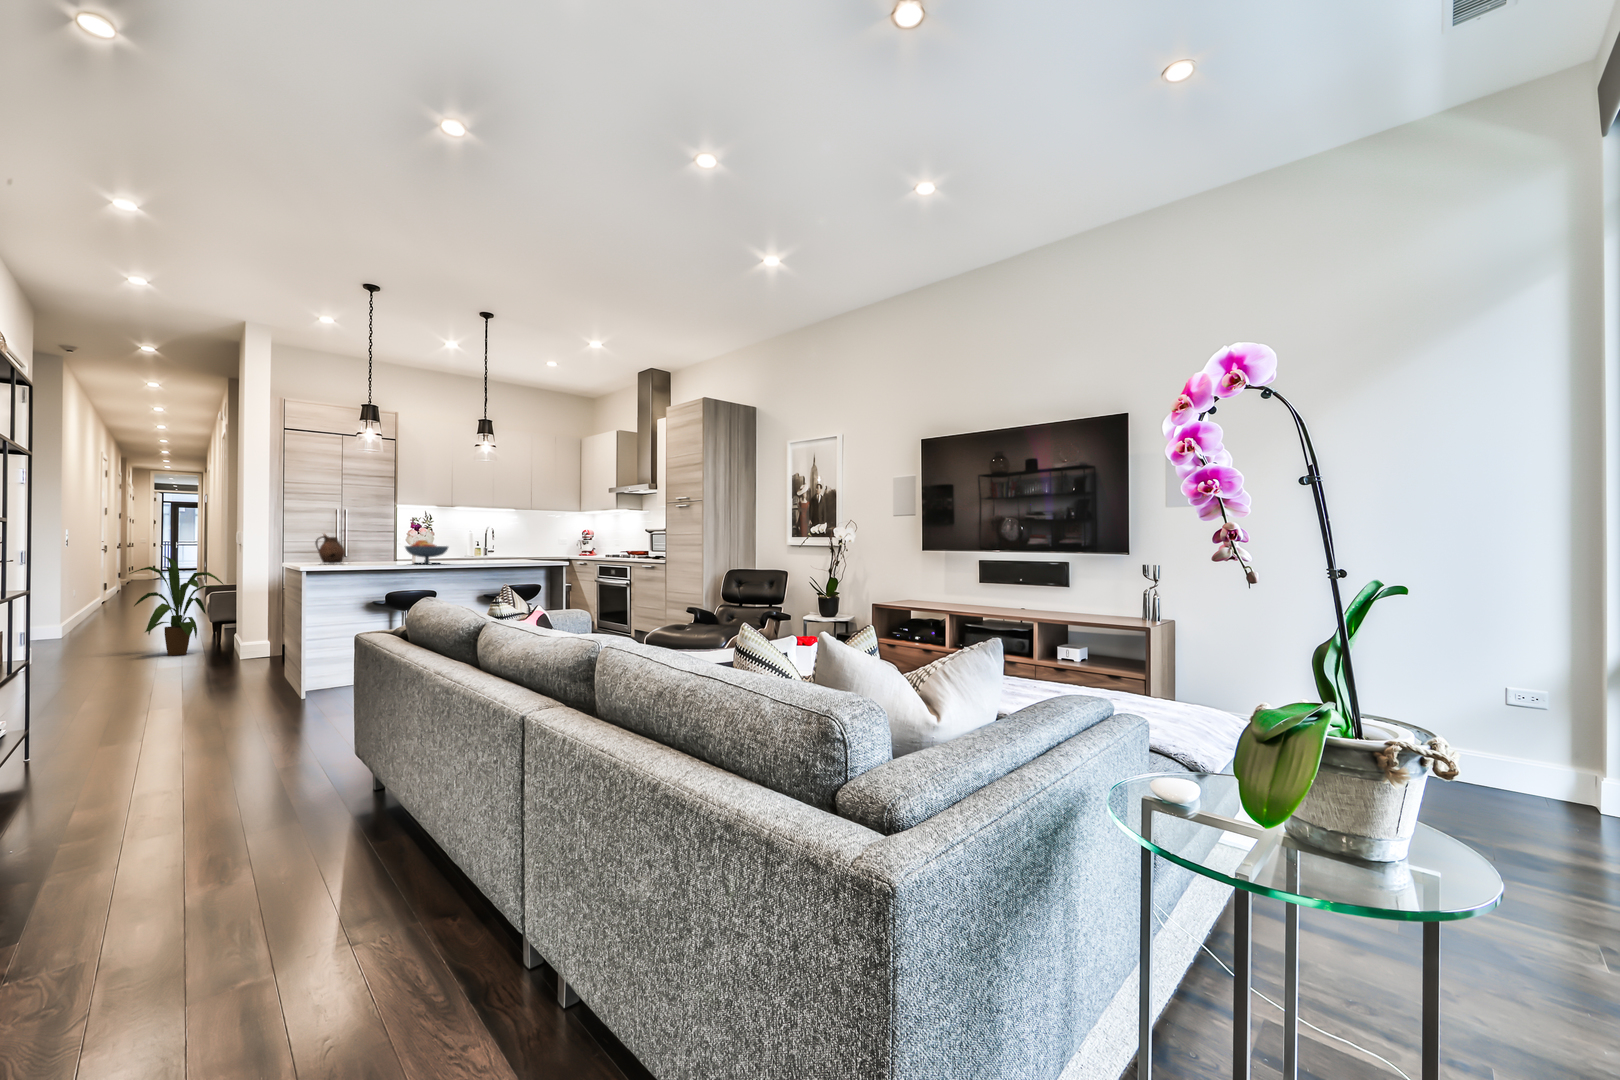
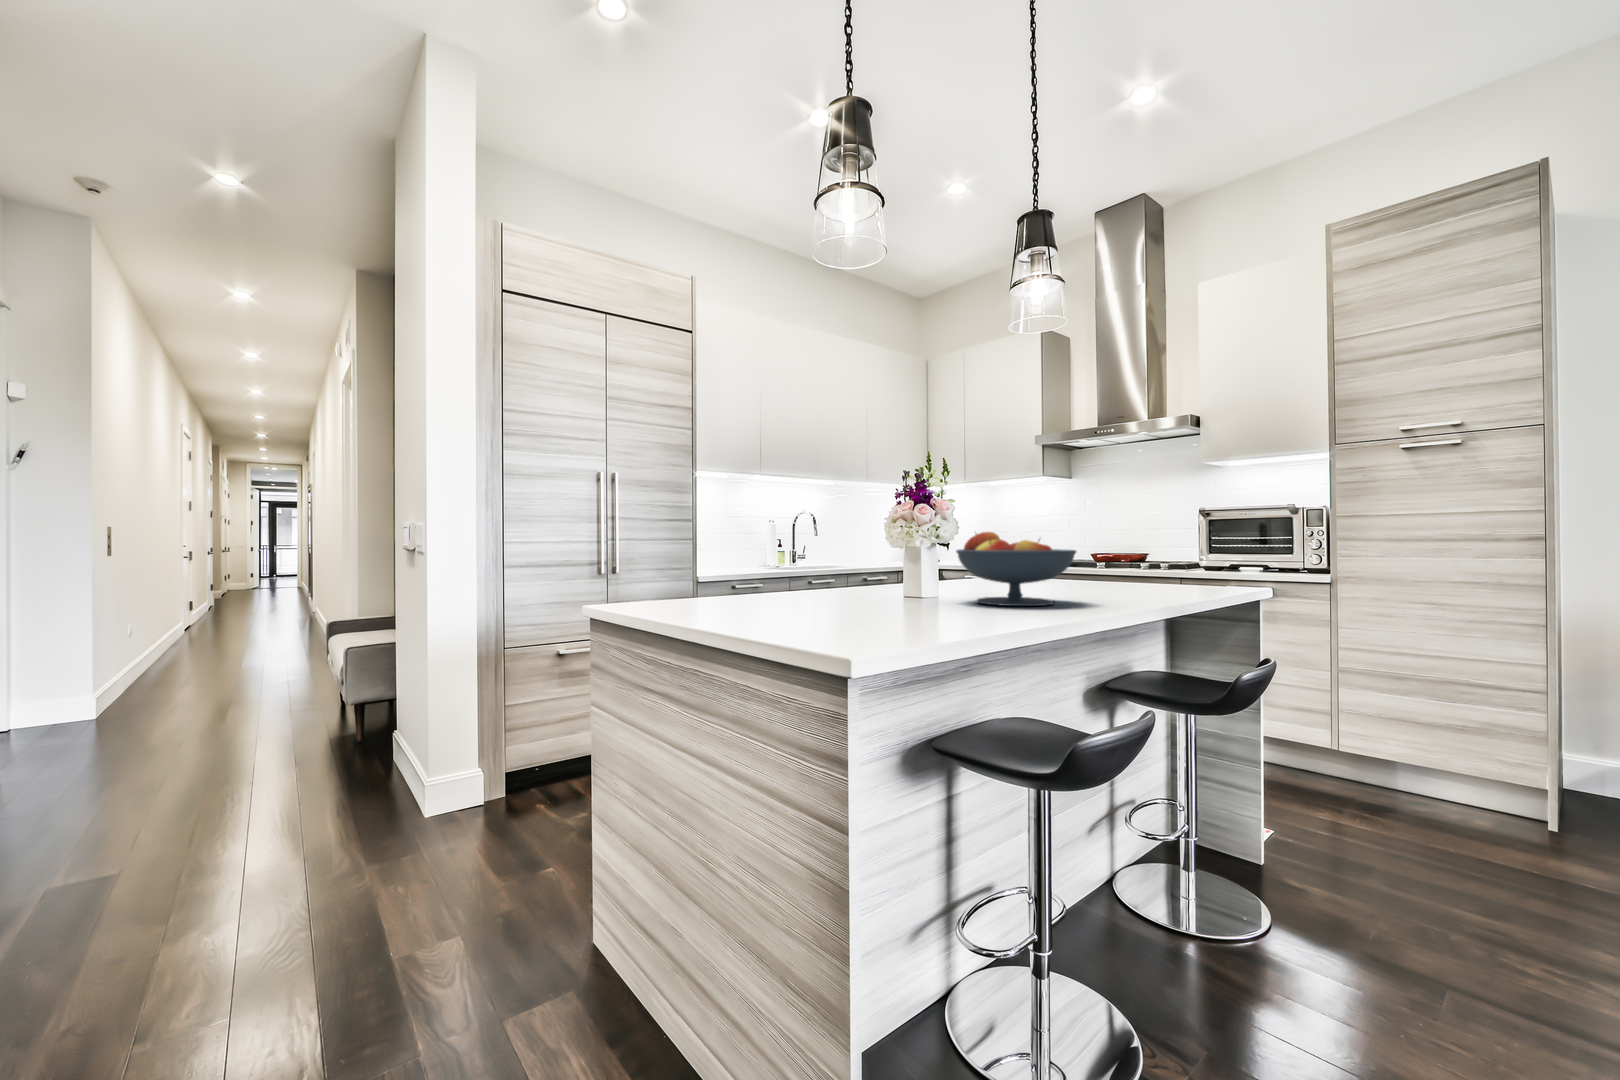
ceramic pitcher: present [315,534,345,564] -> none [699,515,782,608]
house plant: present [129,556,223,656] -> none [199,576,401,806]

